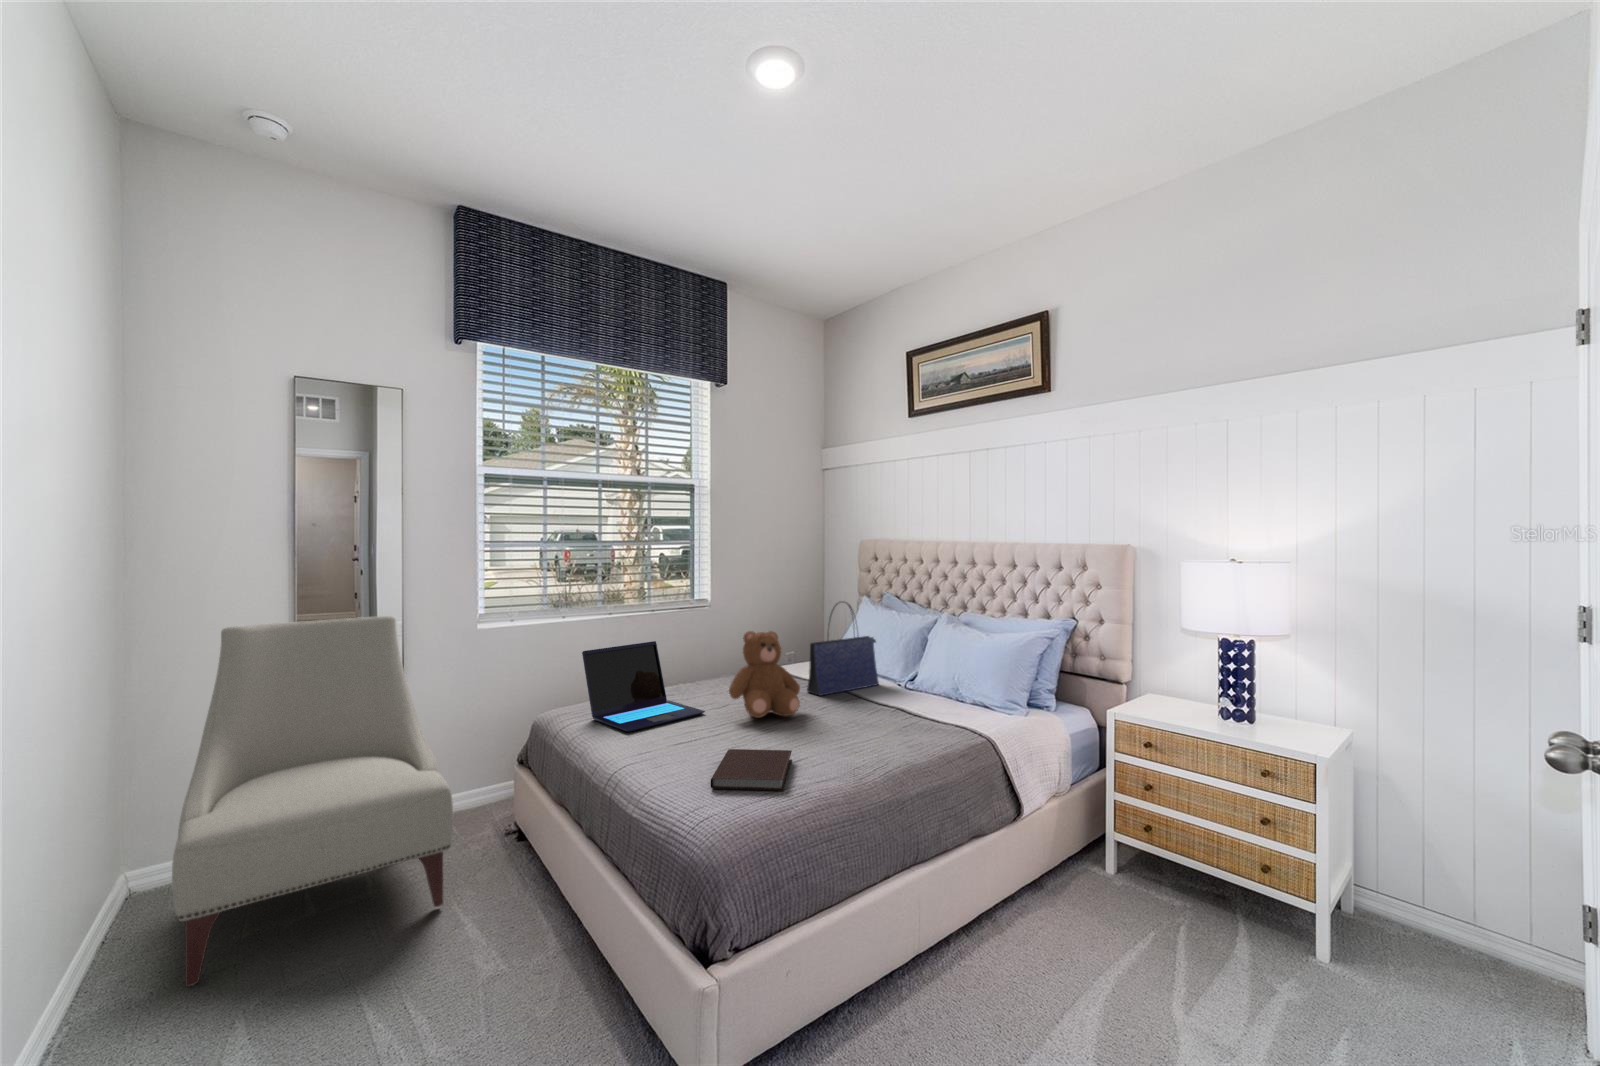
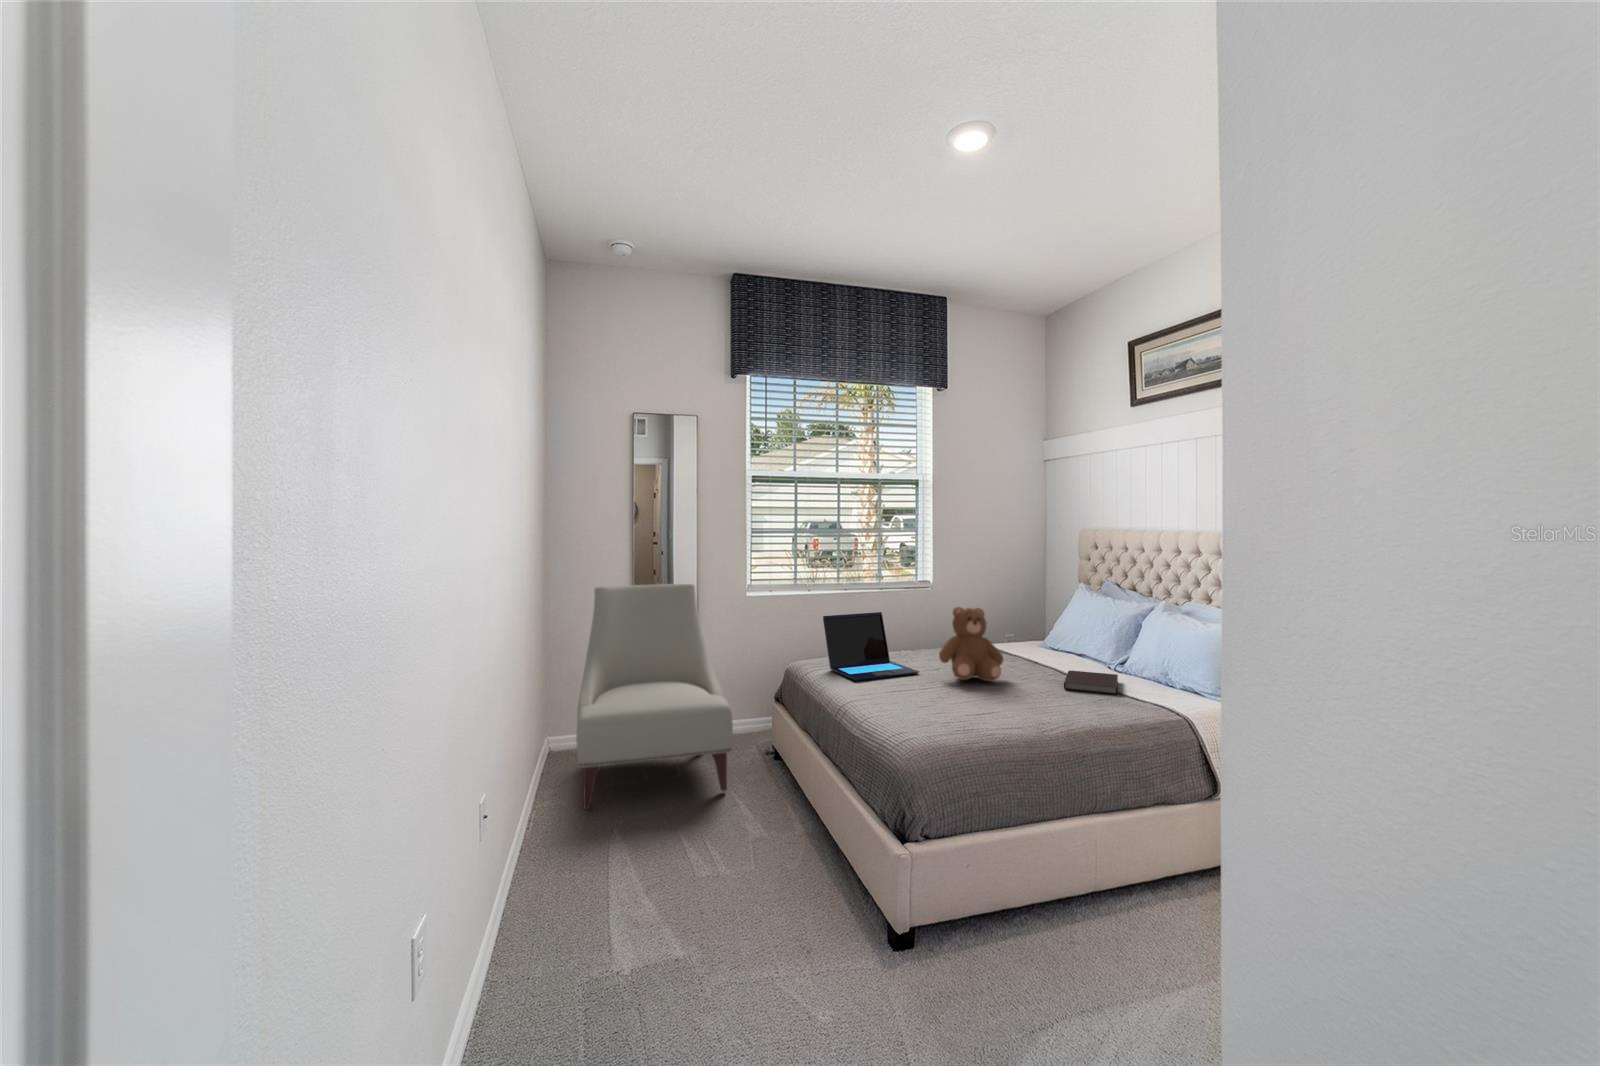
tote bag: present [807,602,879,696] -> none [1015,585,1088,669]
notebook: present [711,749,792,791] -> present [1064,671,1118,695]

